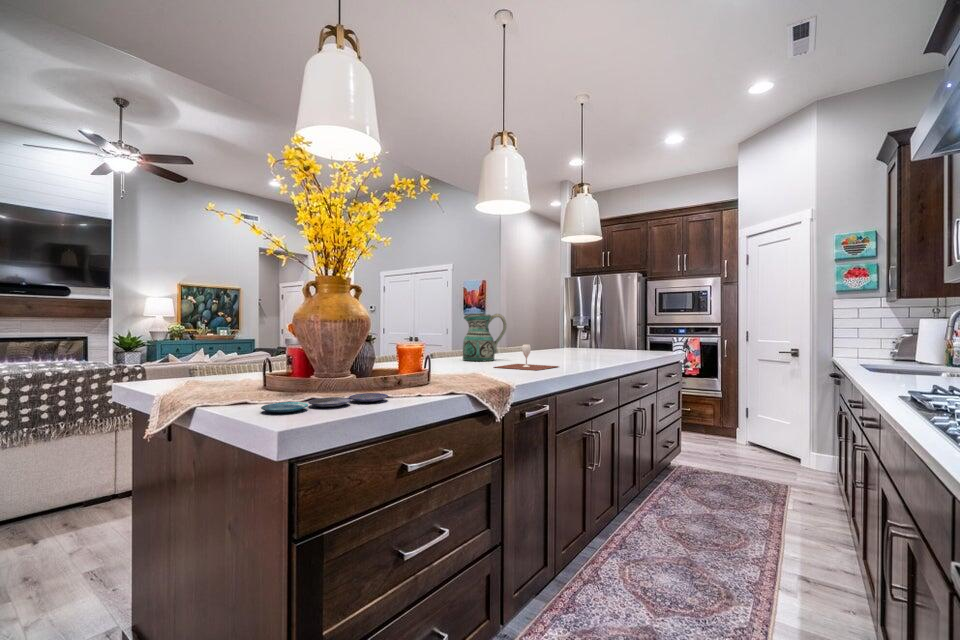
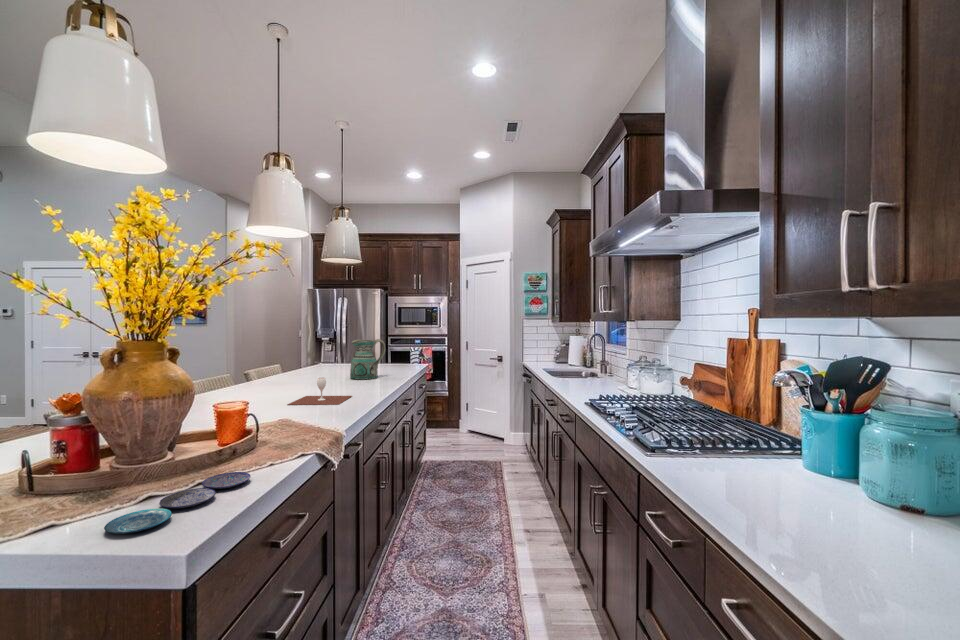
ceramic pitcher: present [463,314,506,361] -> present [350,339,386,380]

